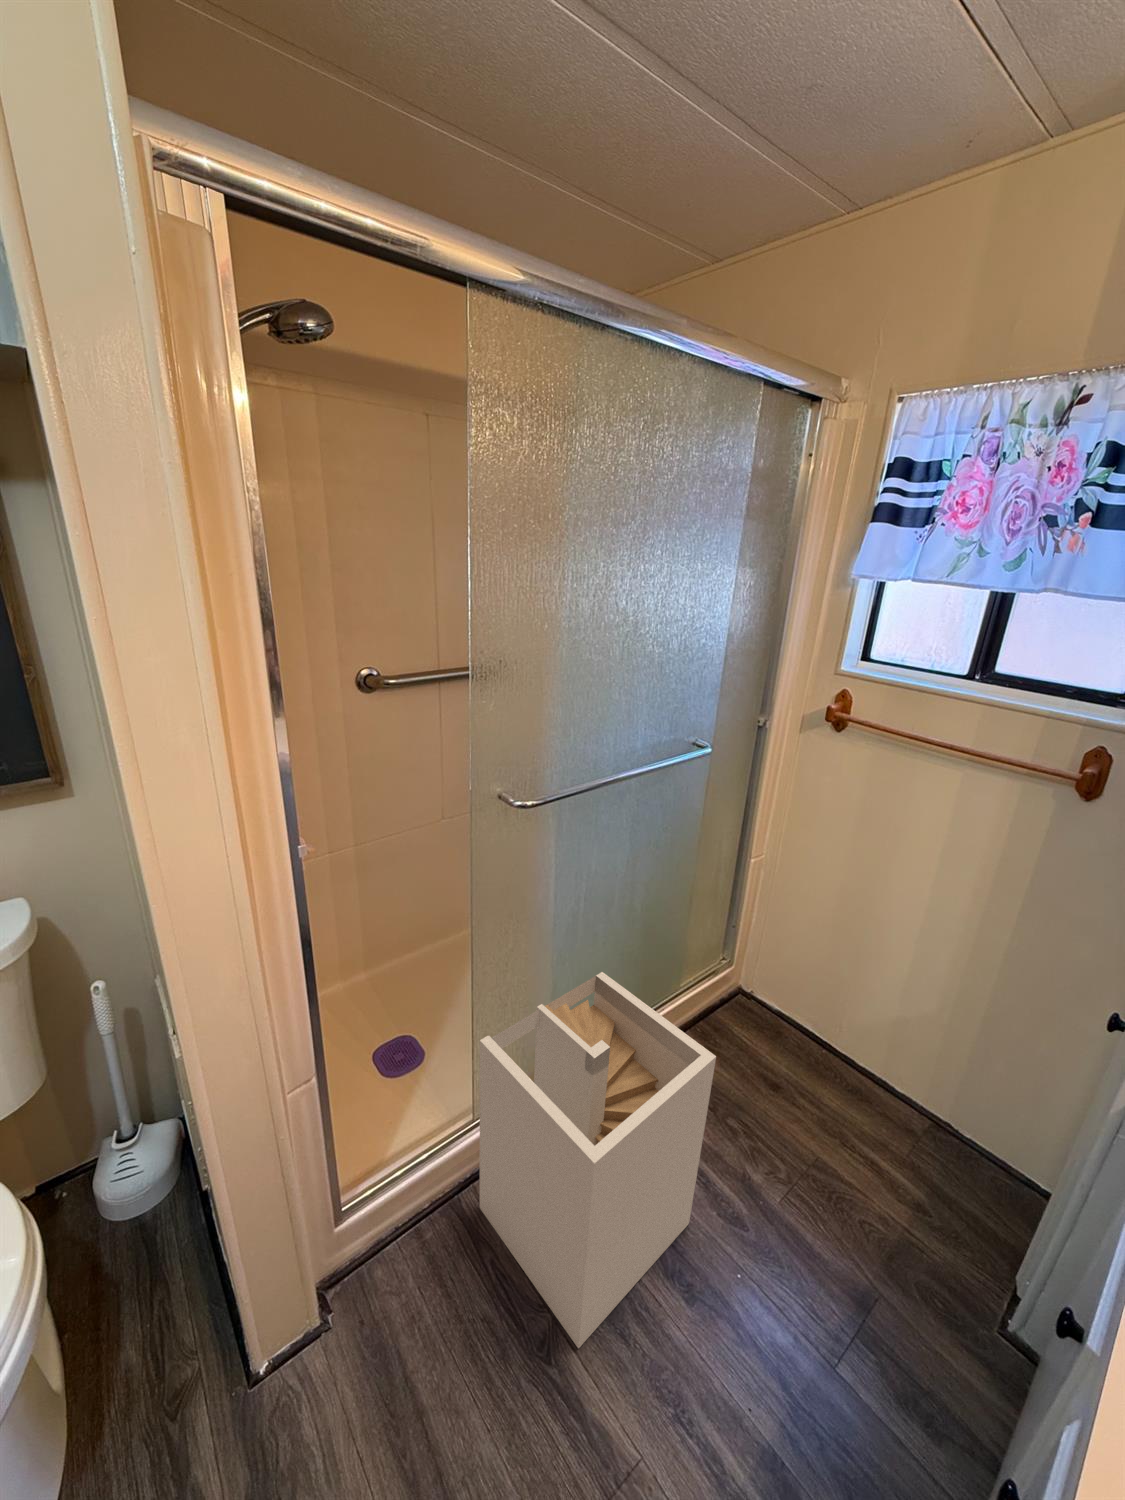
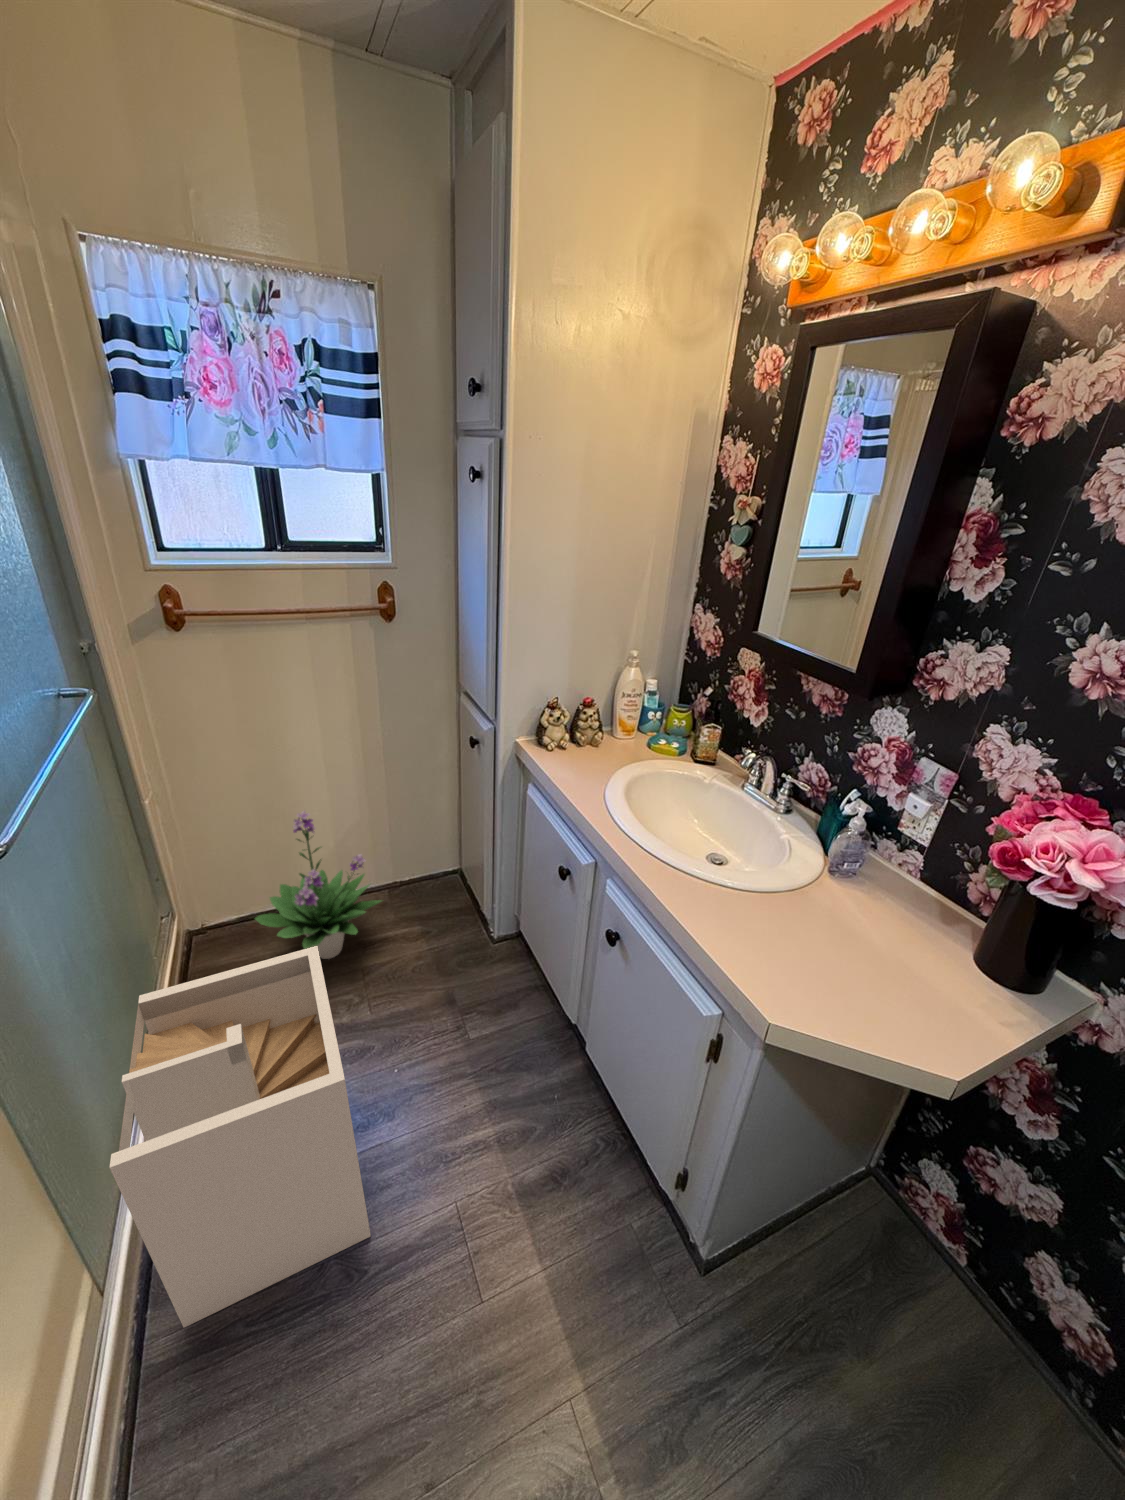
potted plant: none [763,949,902,1121] -> present [255,811,382,959]

